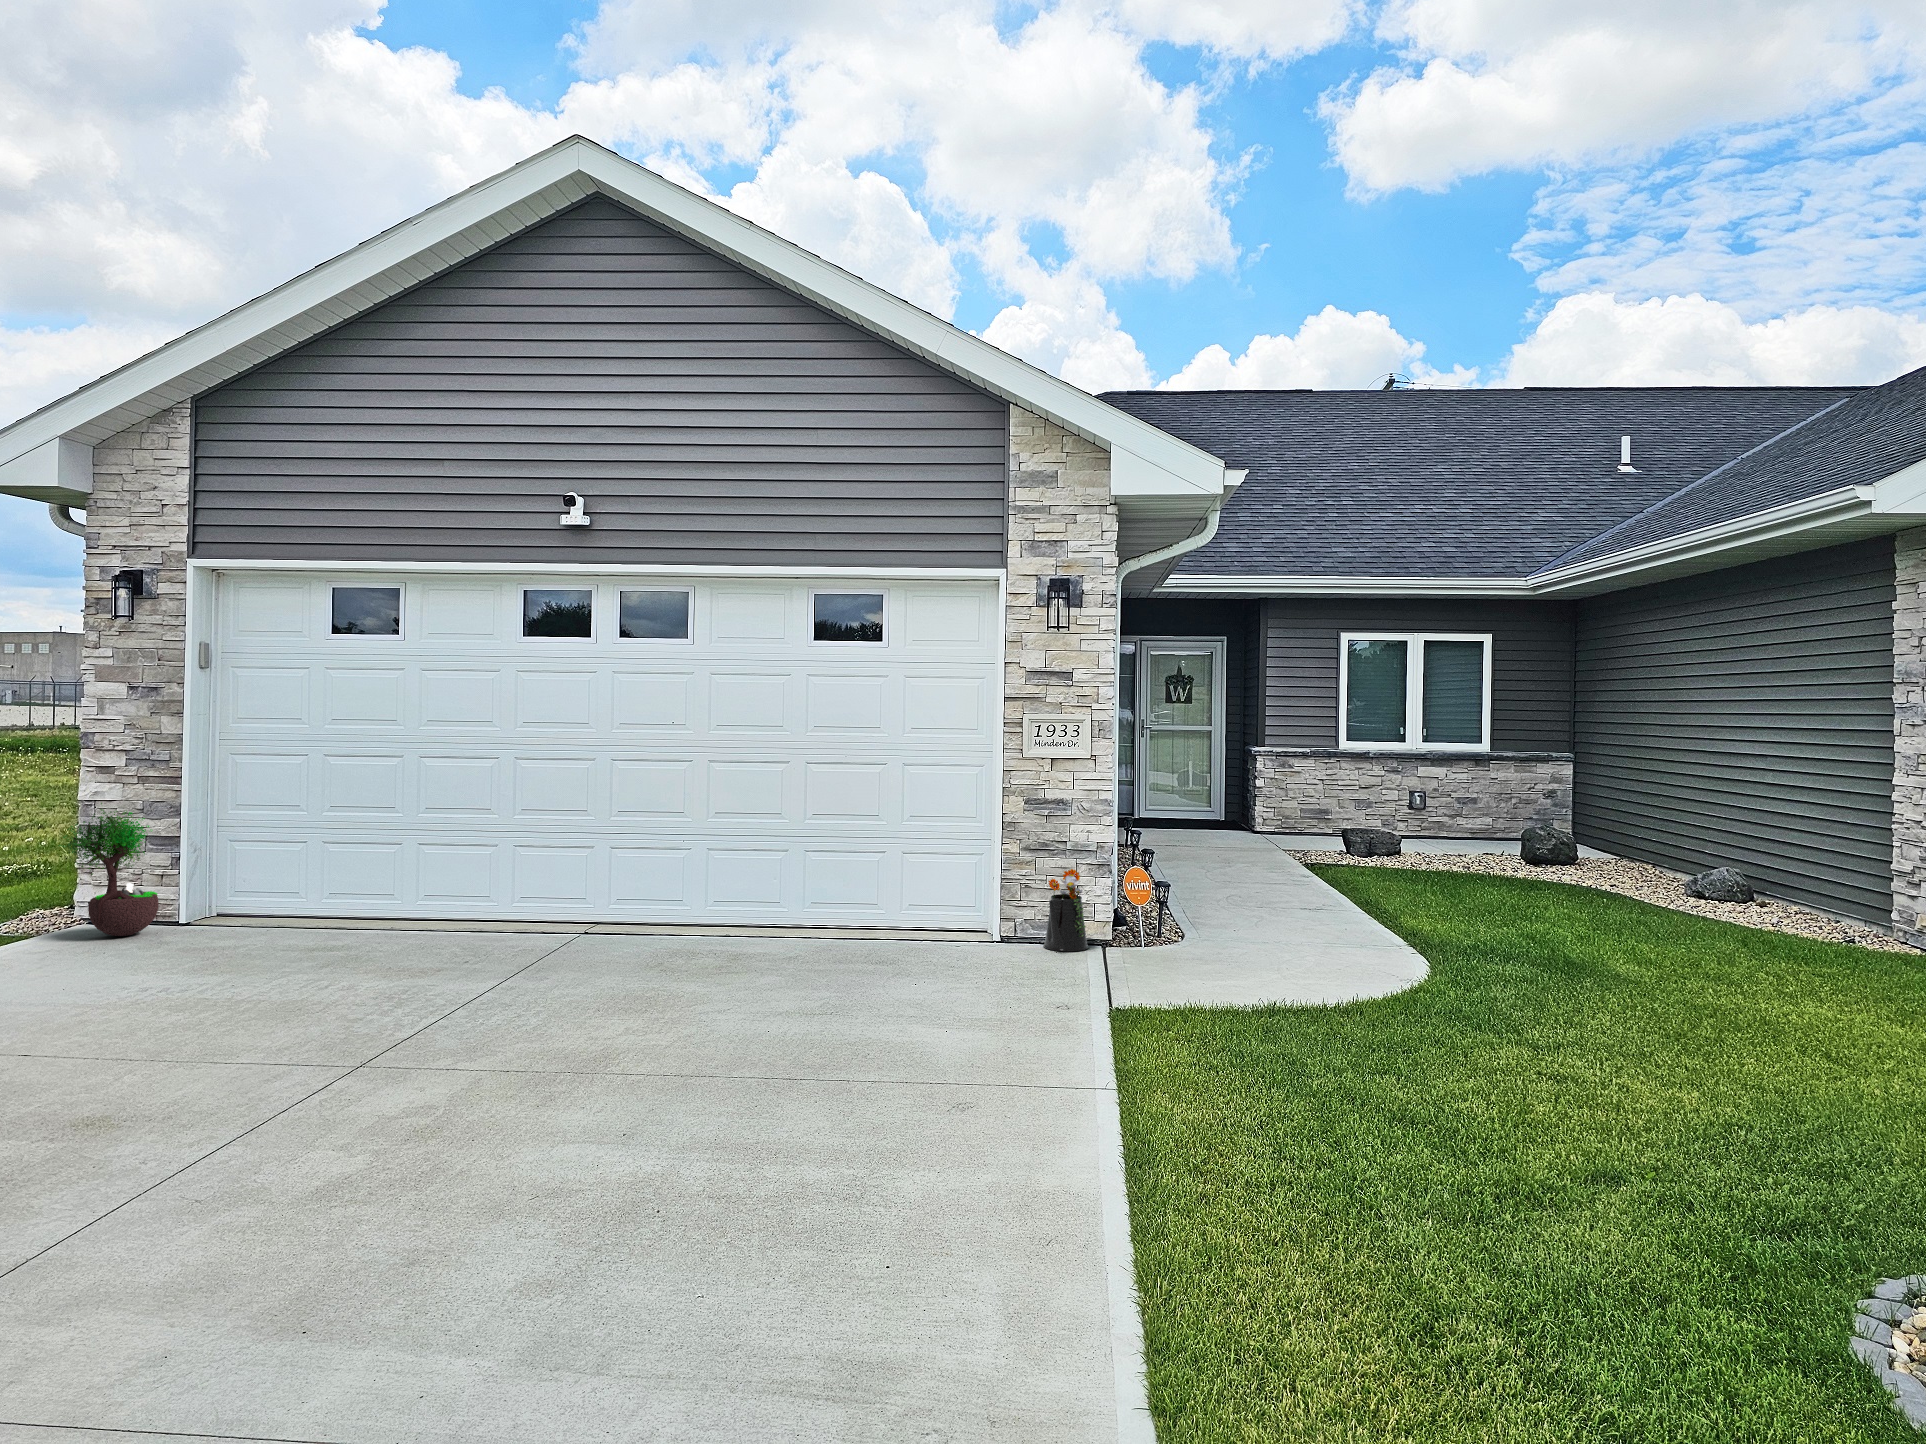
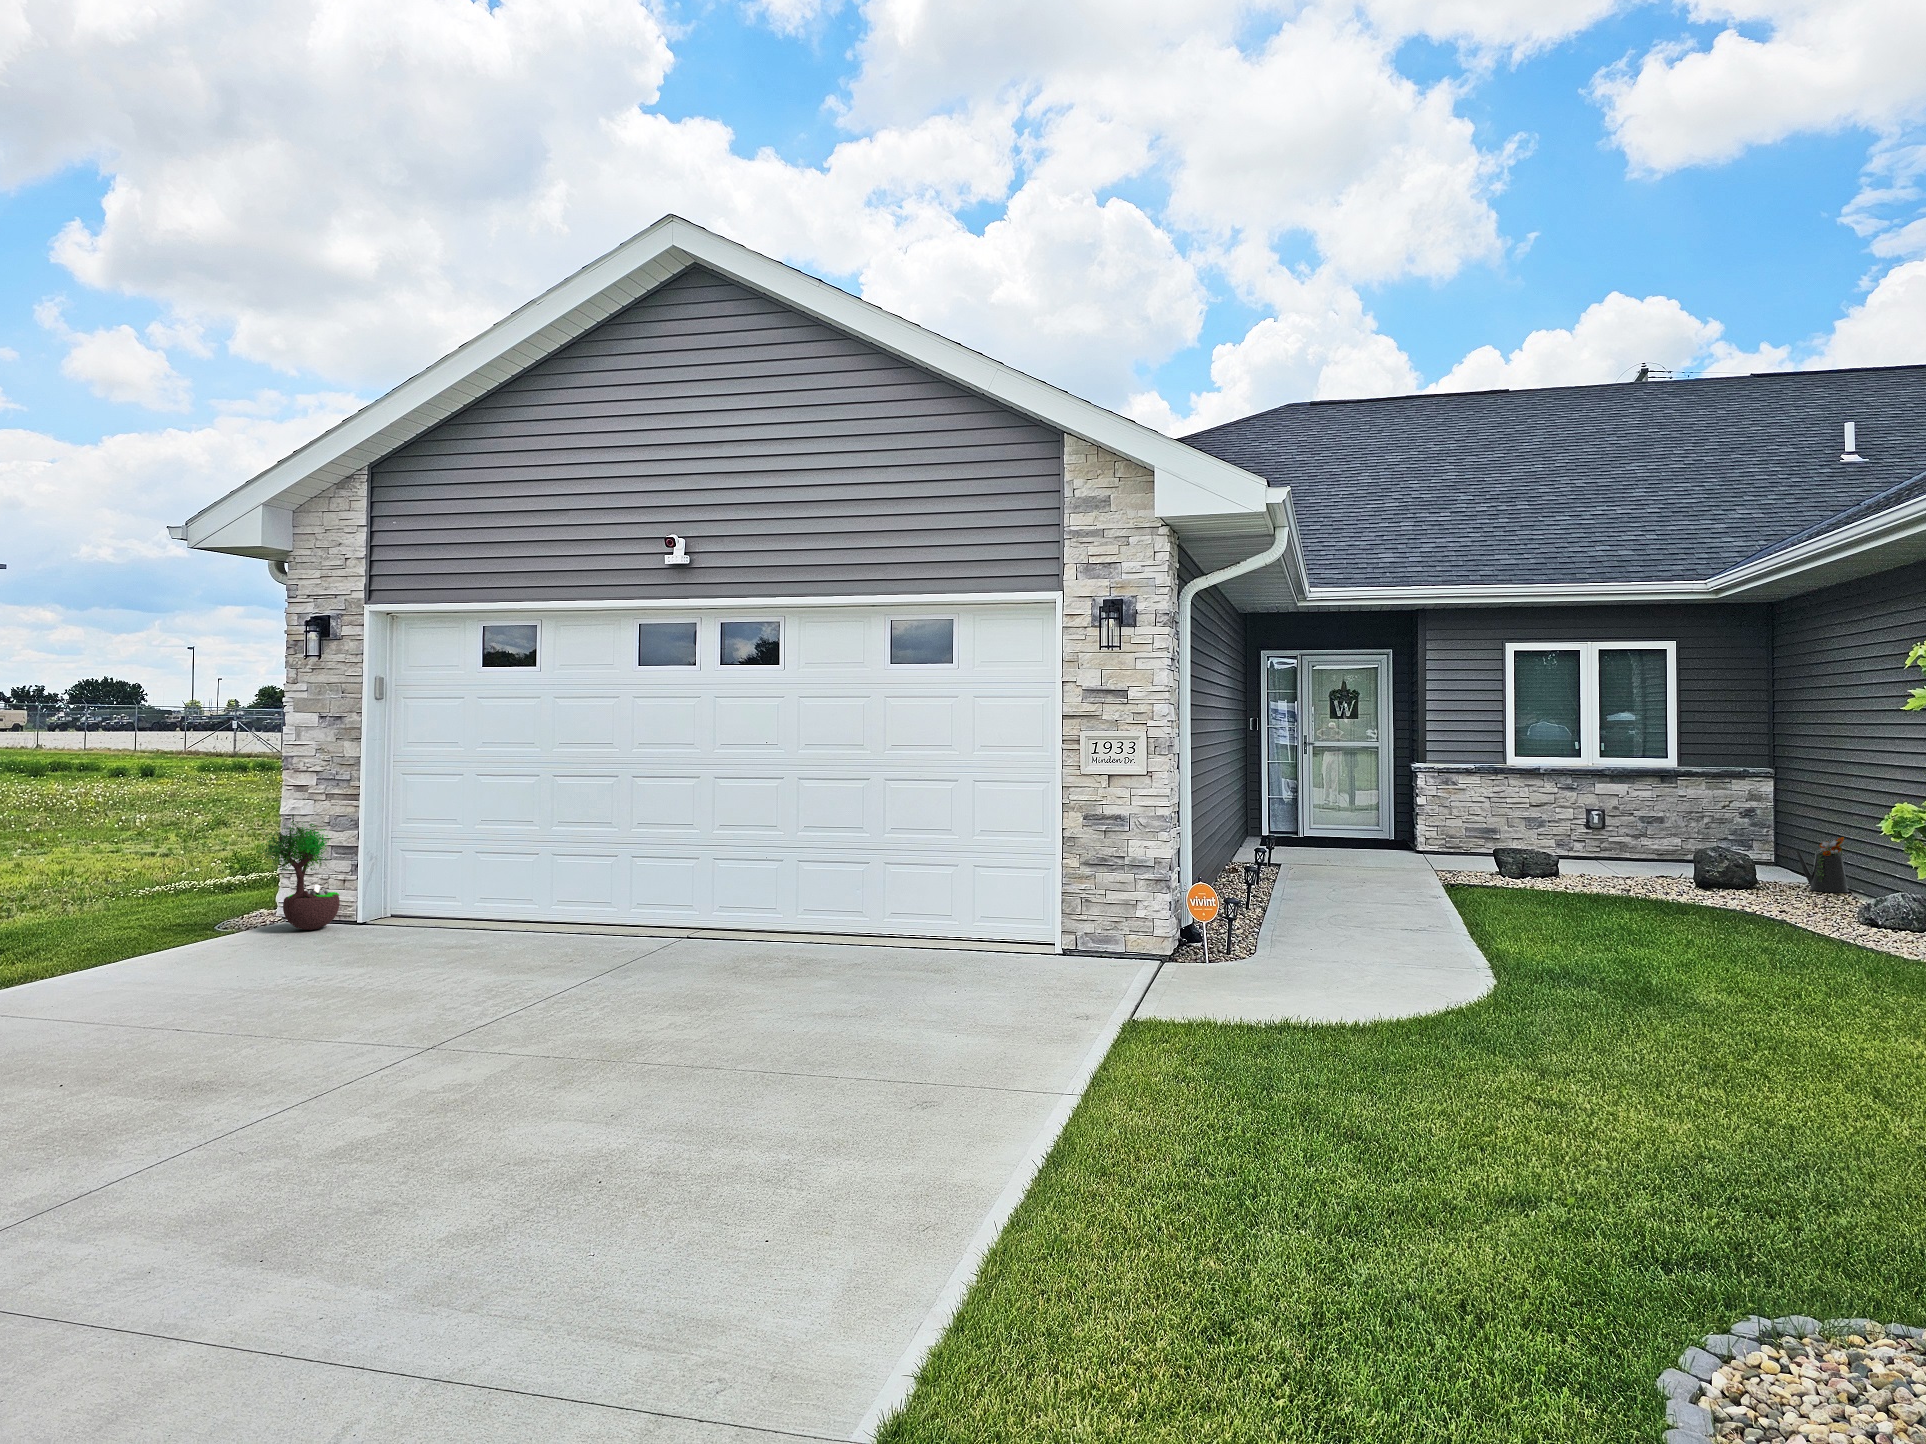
watering can: present [1043,869,1088,951] -> present [1797,837,1857,893]

